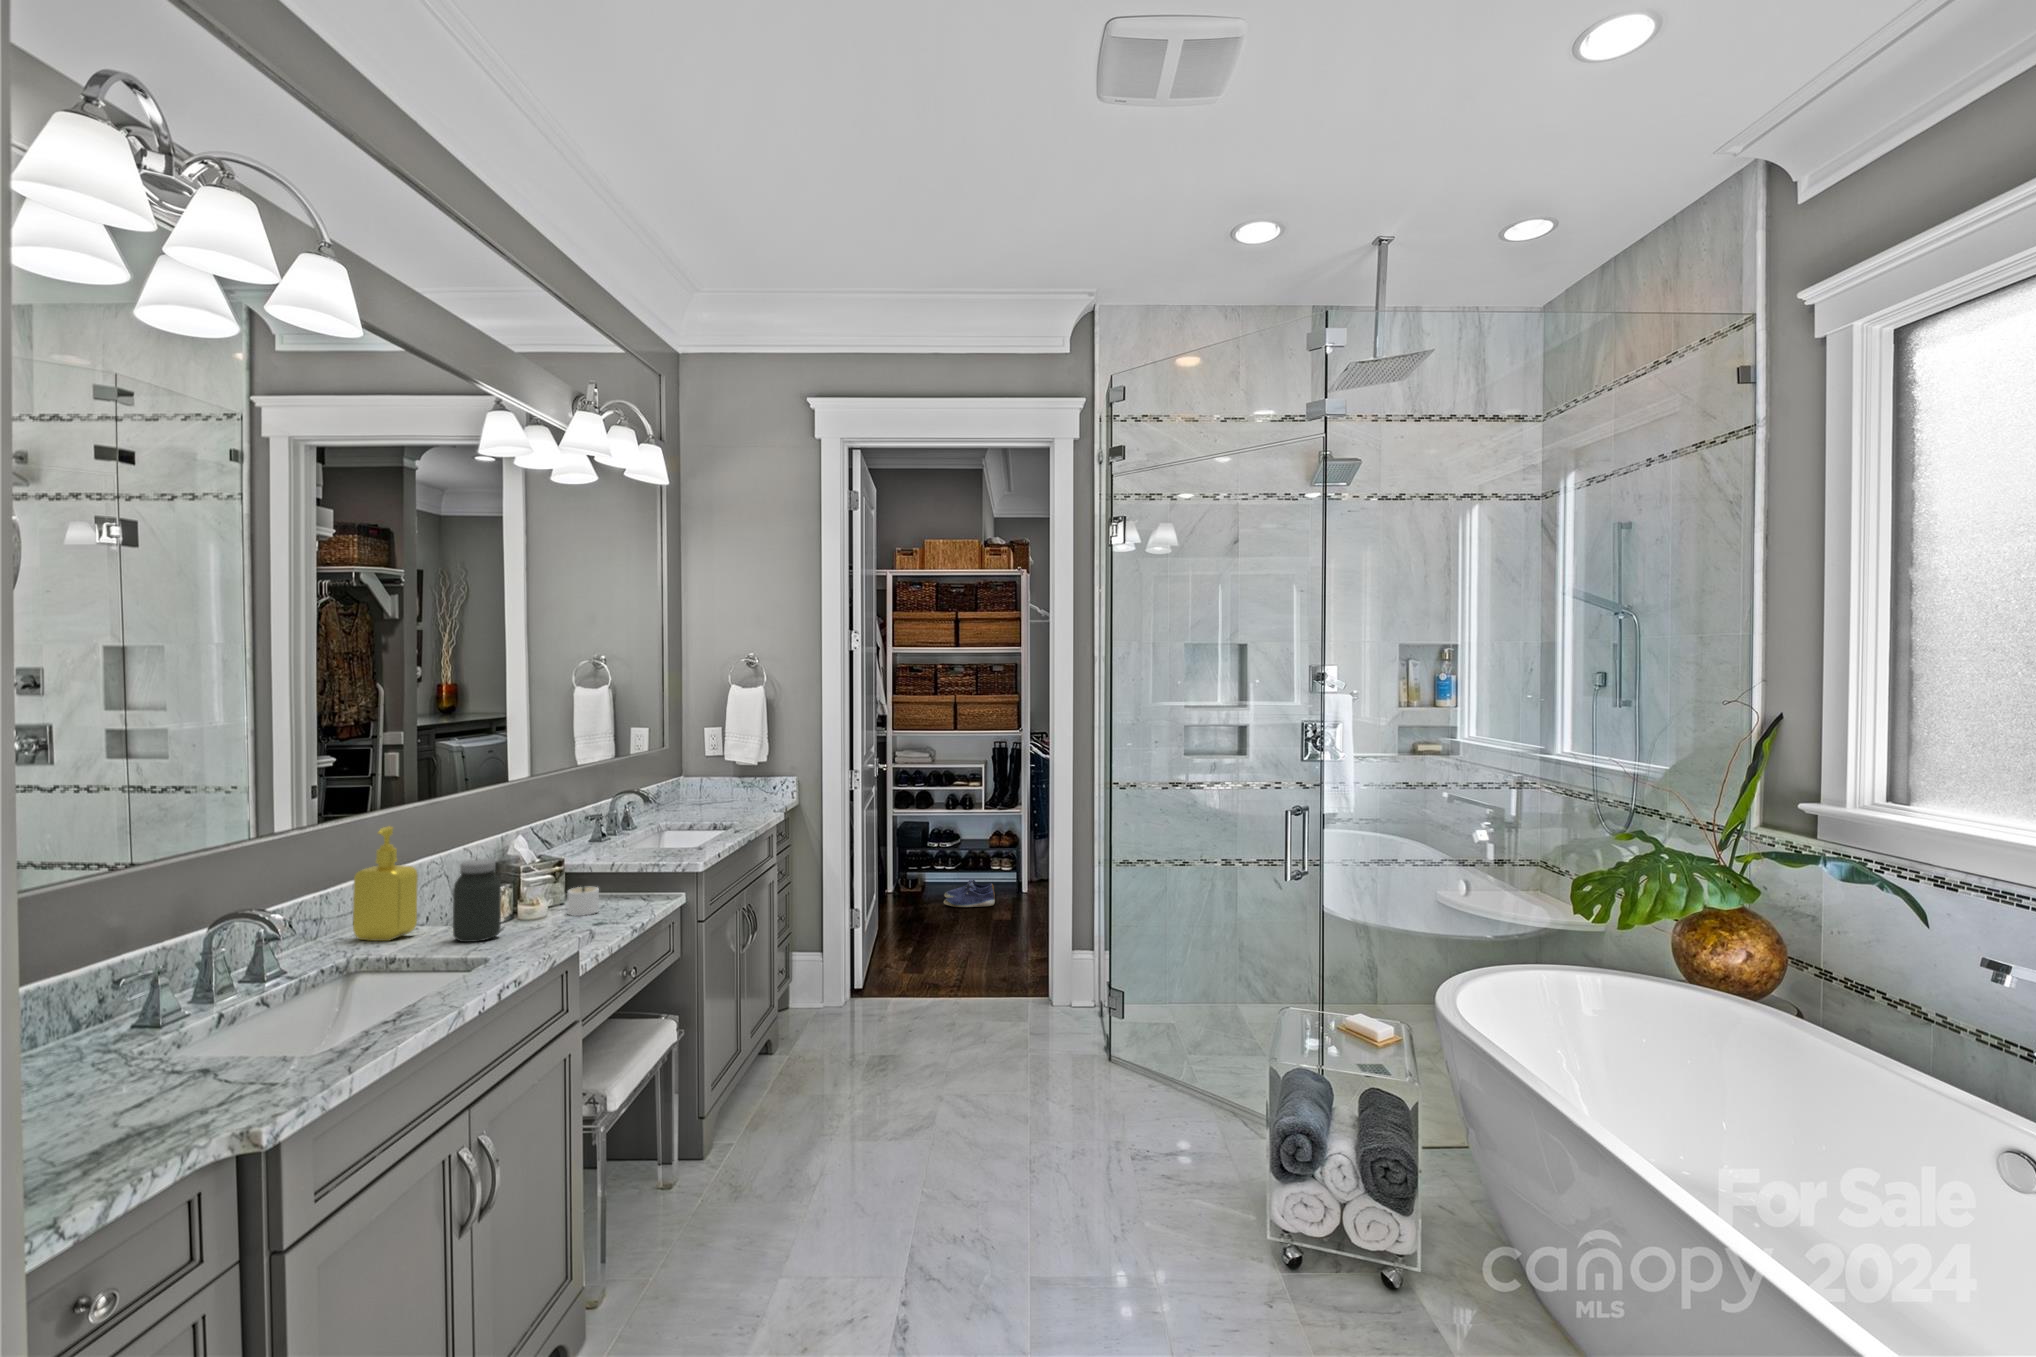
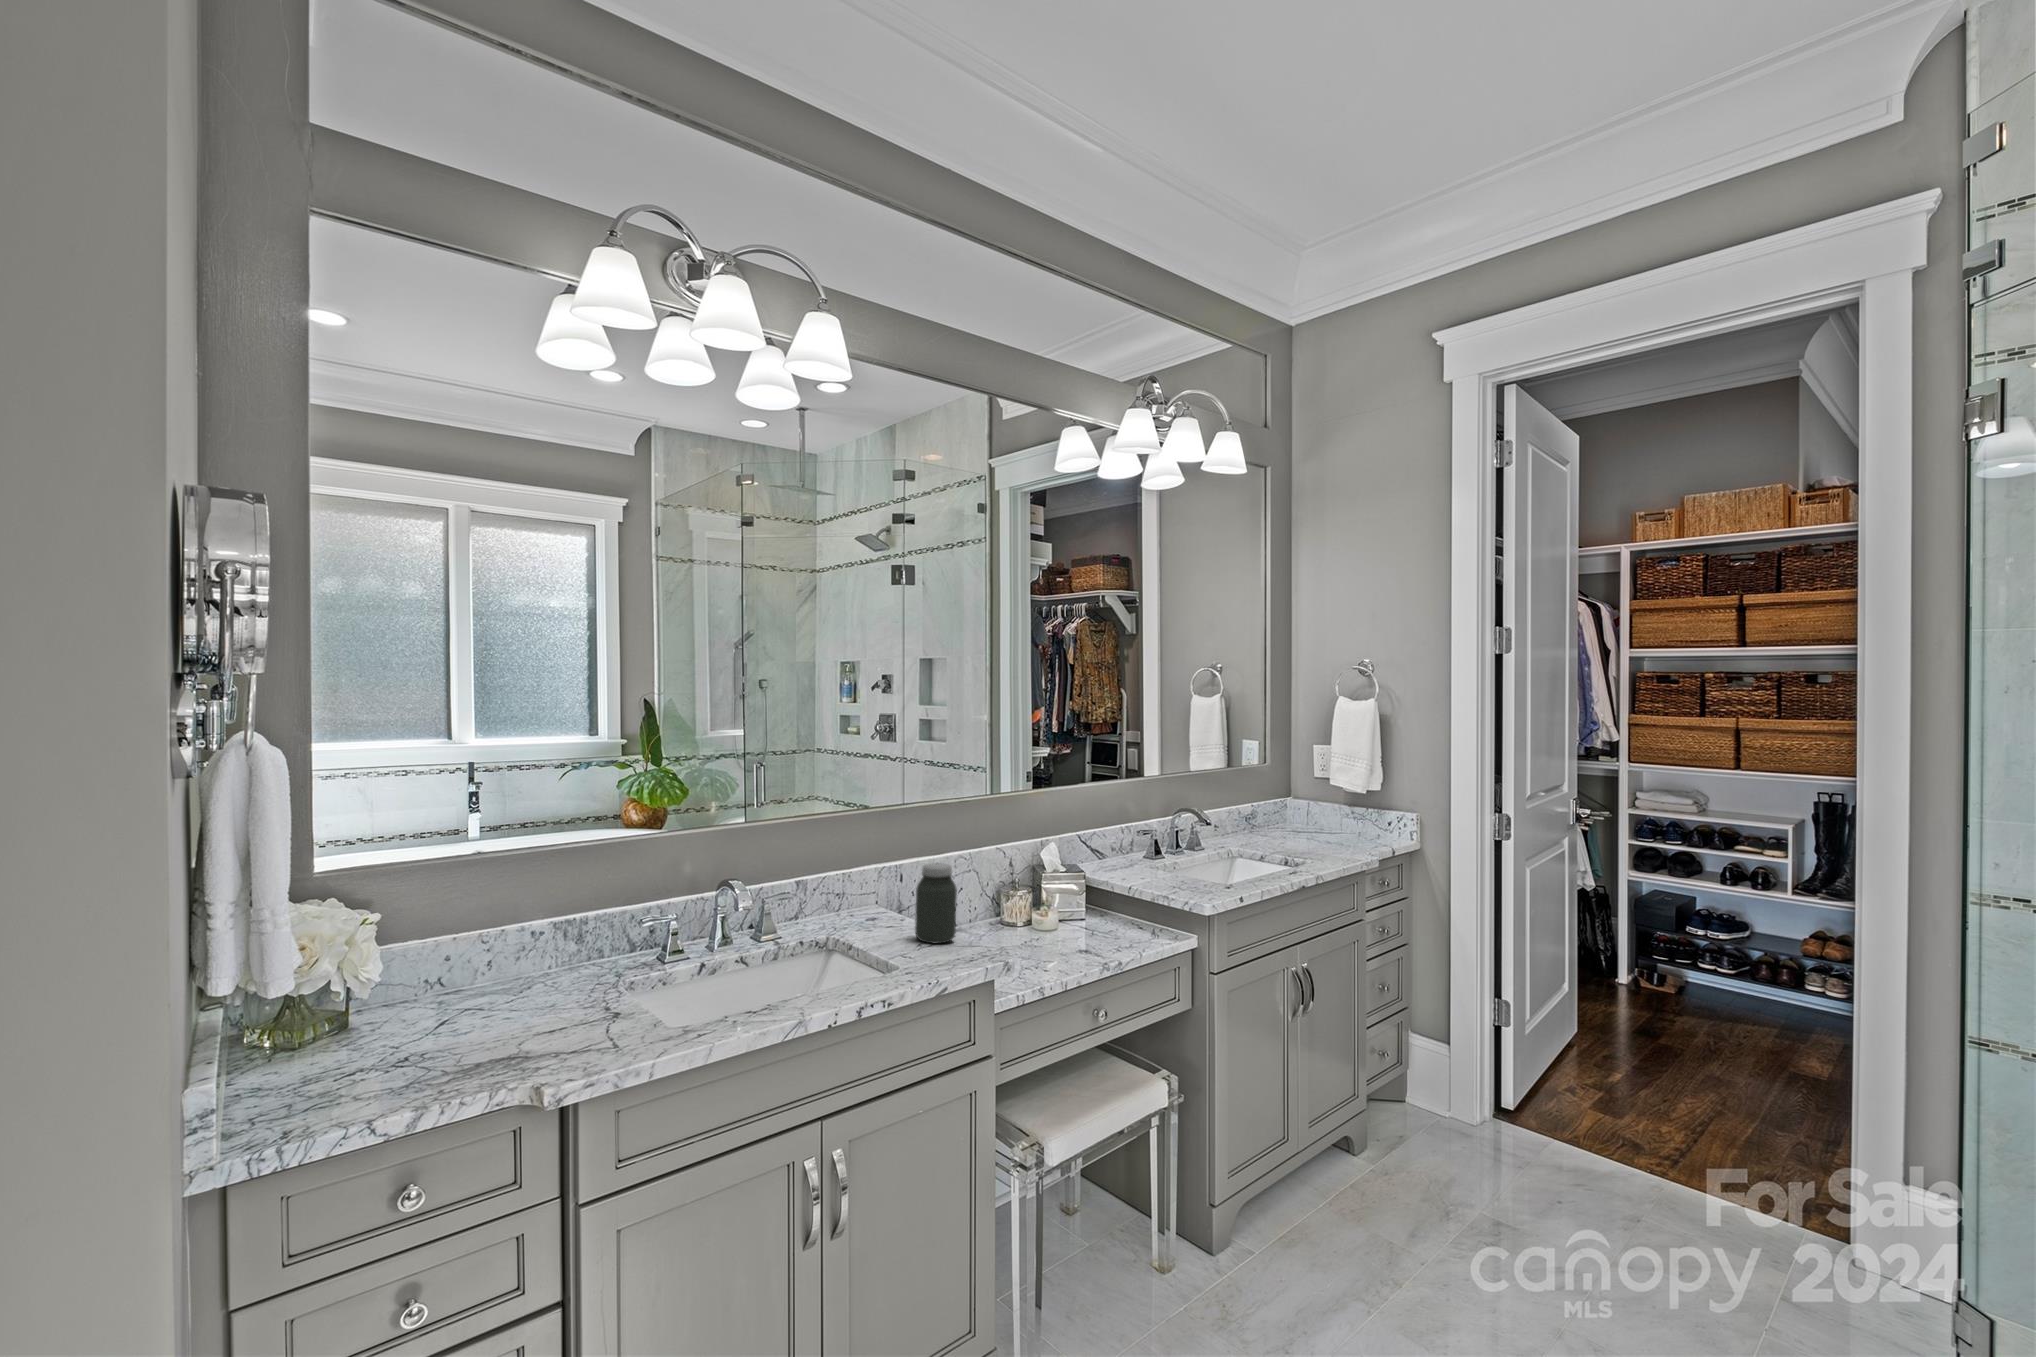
soap dispenser: present [353,826,418,941] -> none [862,821,908,926]
shoe: present [944,880,995,907] -> none [1704,991,1801,1038]
candle: present [567,887,599,916] -> none [1051,906,1096,937]

